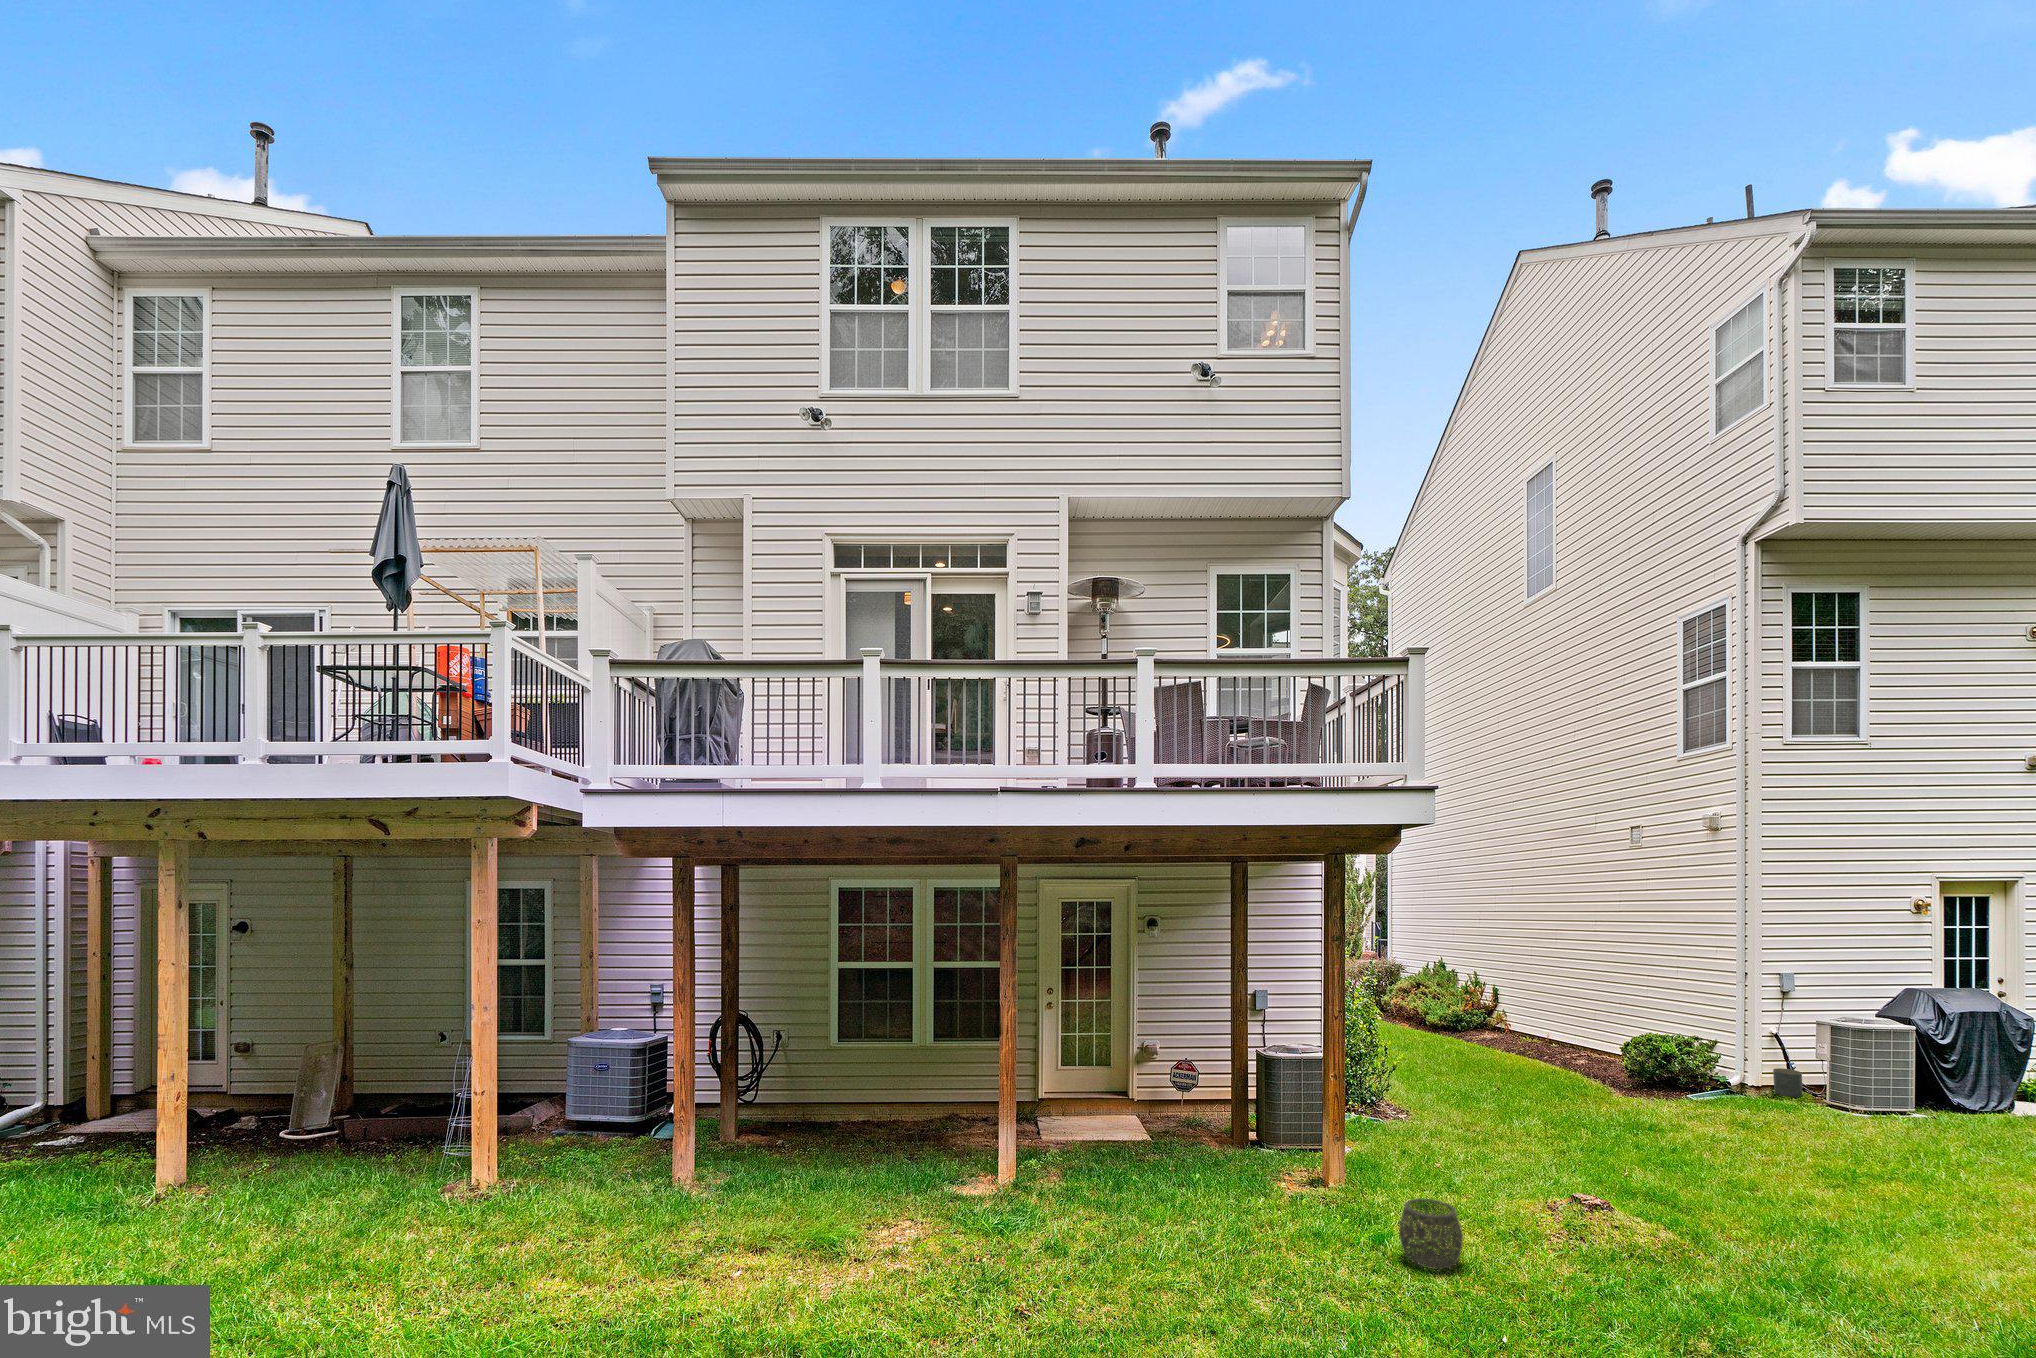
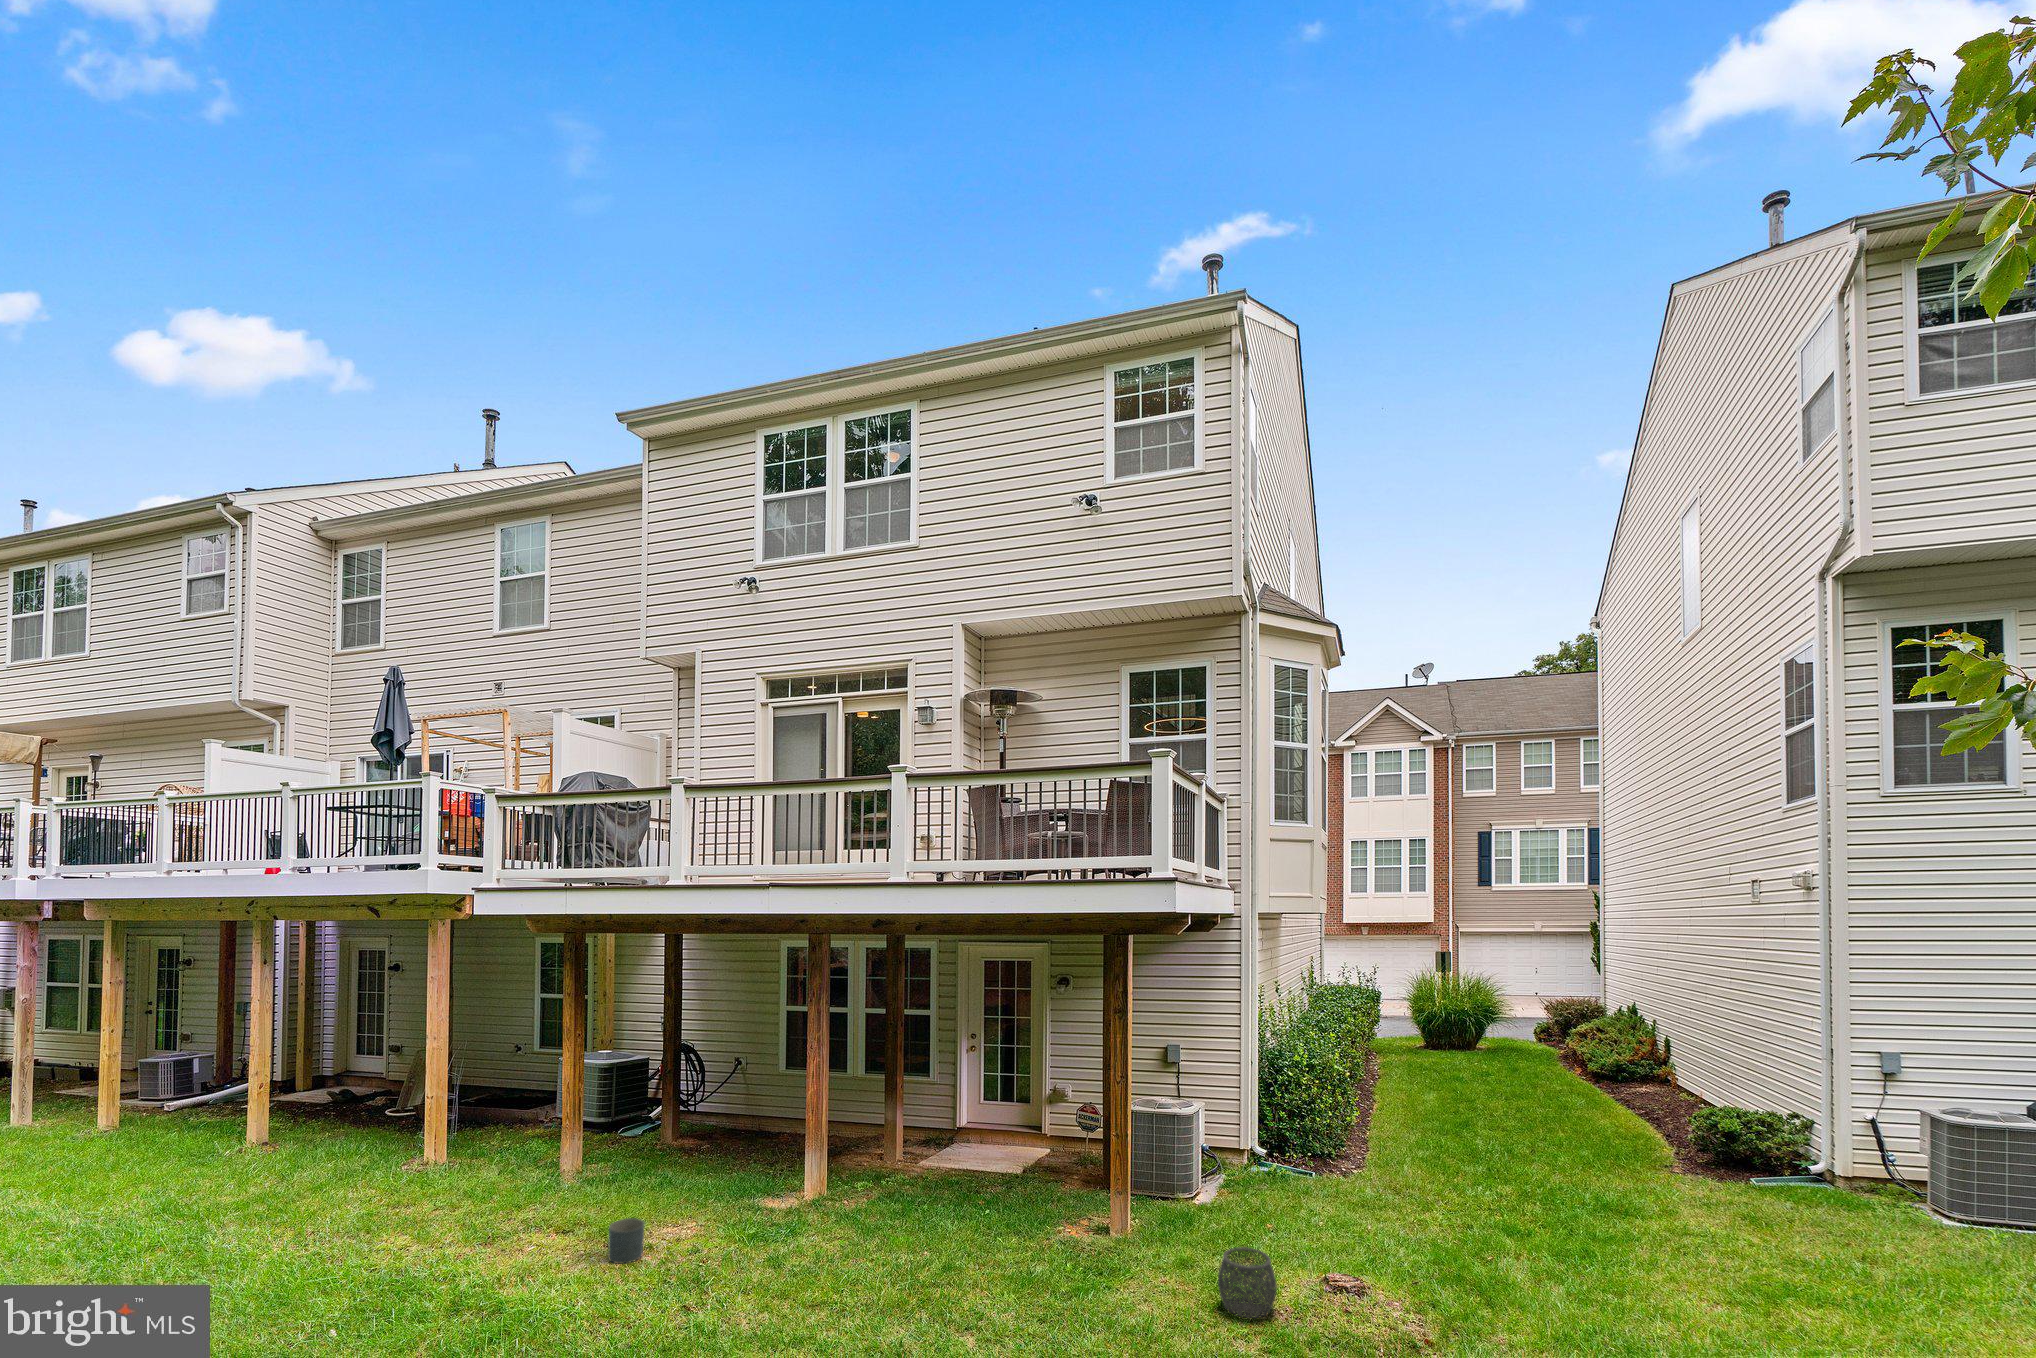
planter: present [1773,1068,1802,1097] -> present [608,1218,644,1264]

